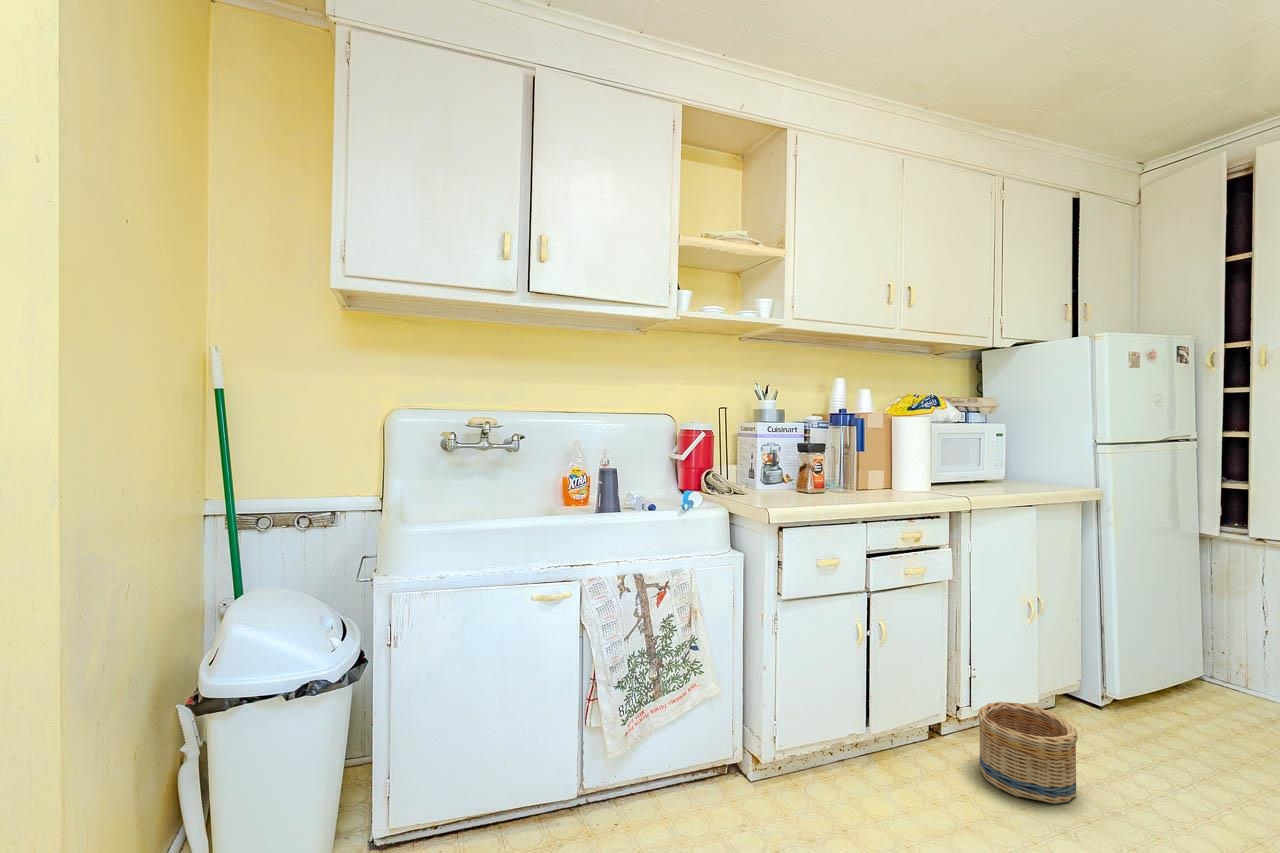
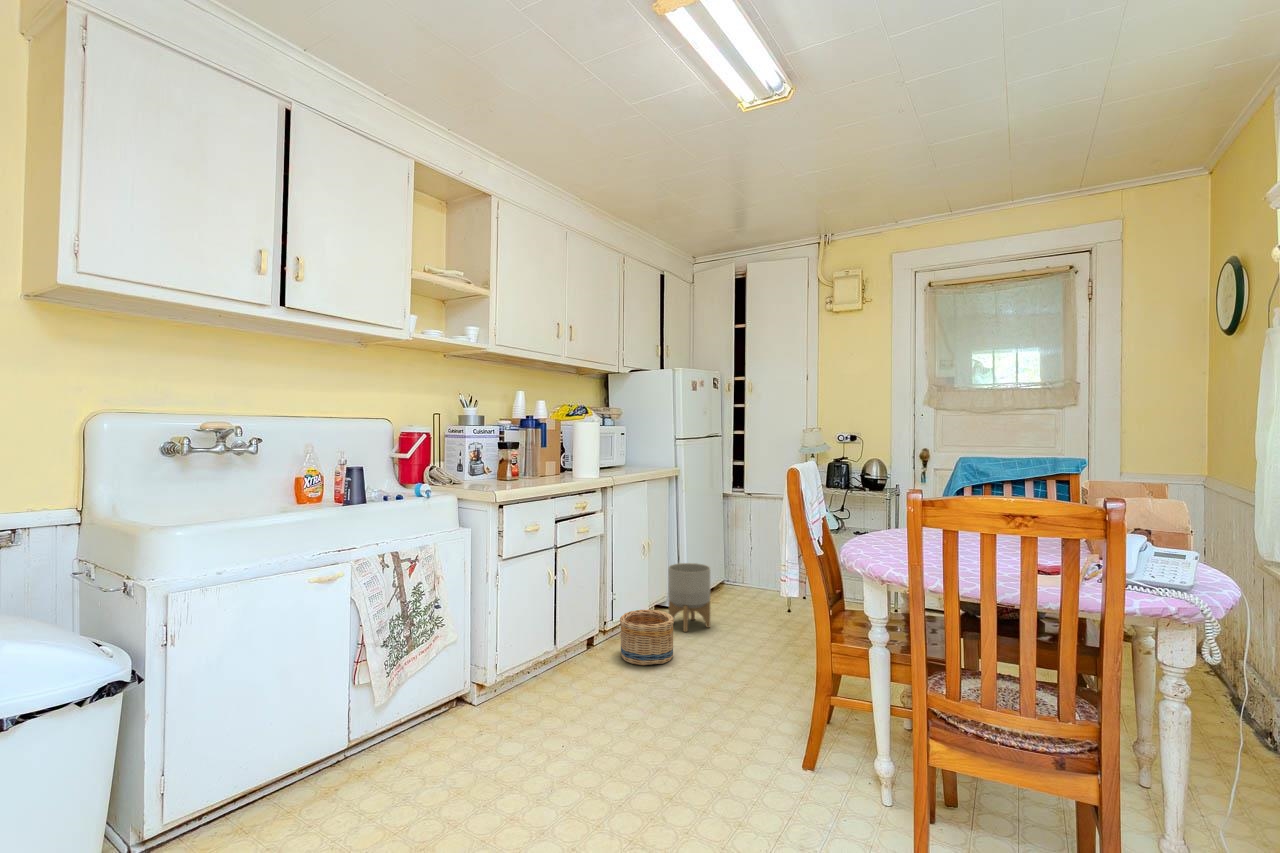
planter: none [1077,639,1163,758] -> present [668,563,710,632]

